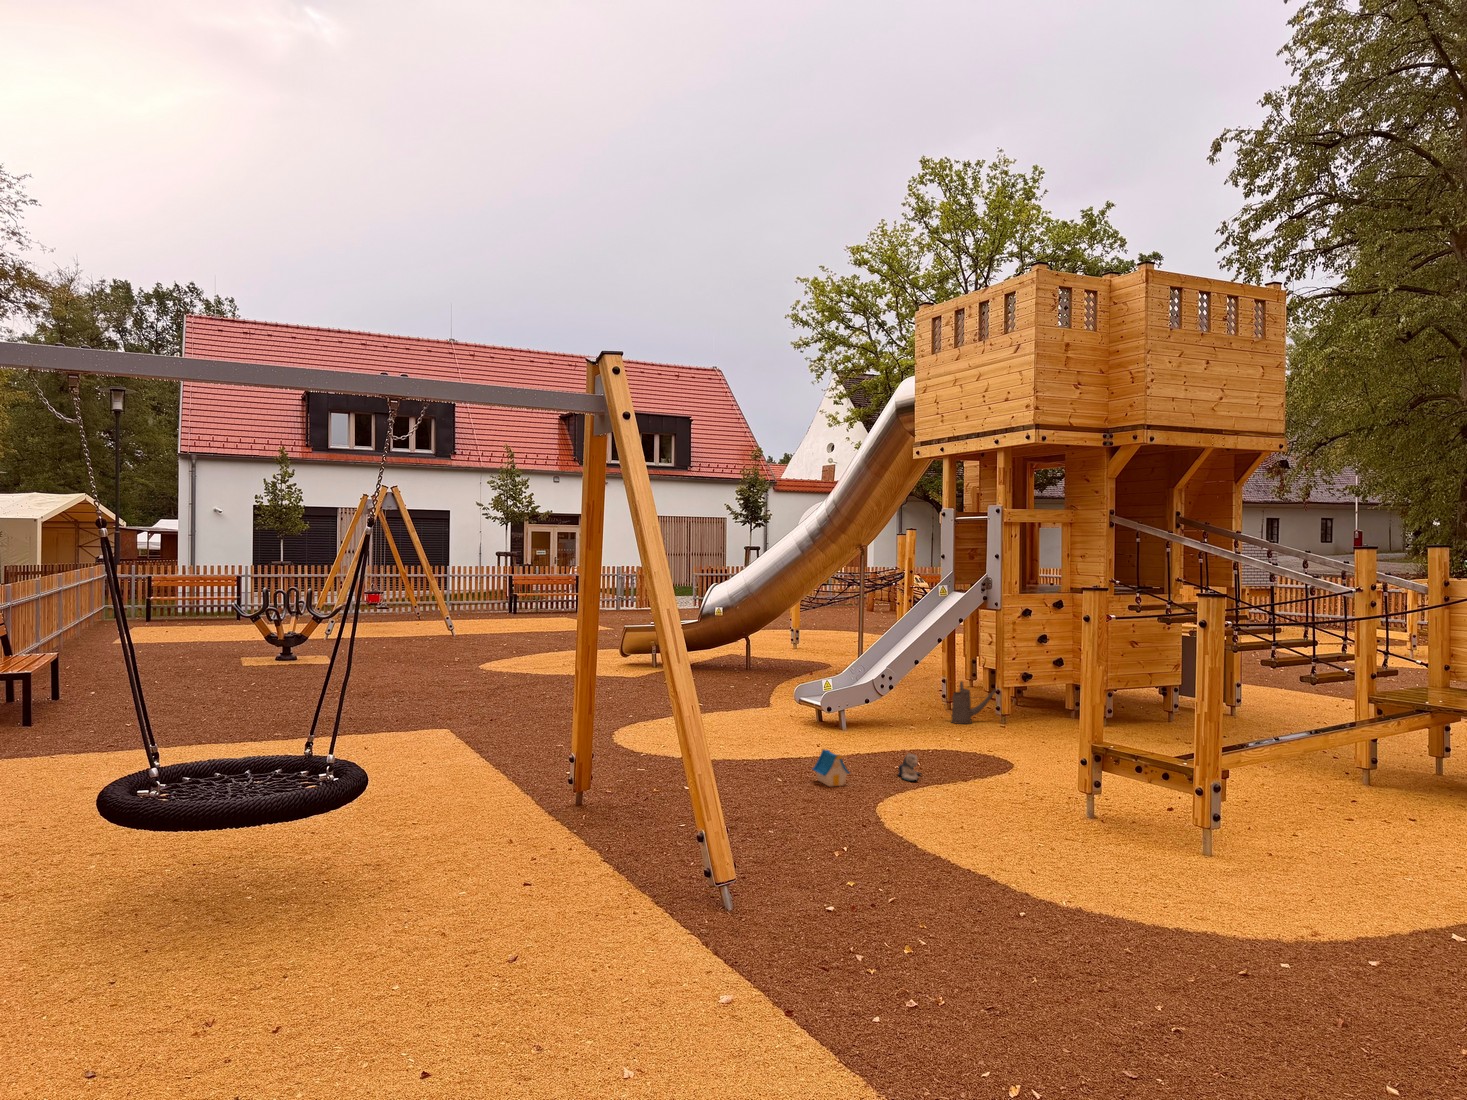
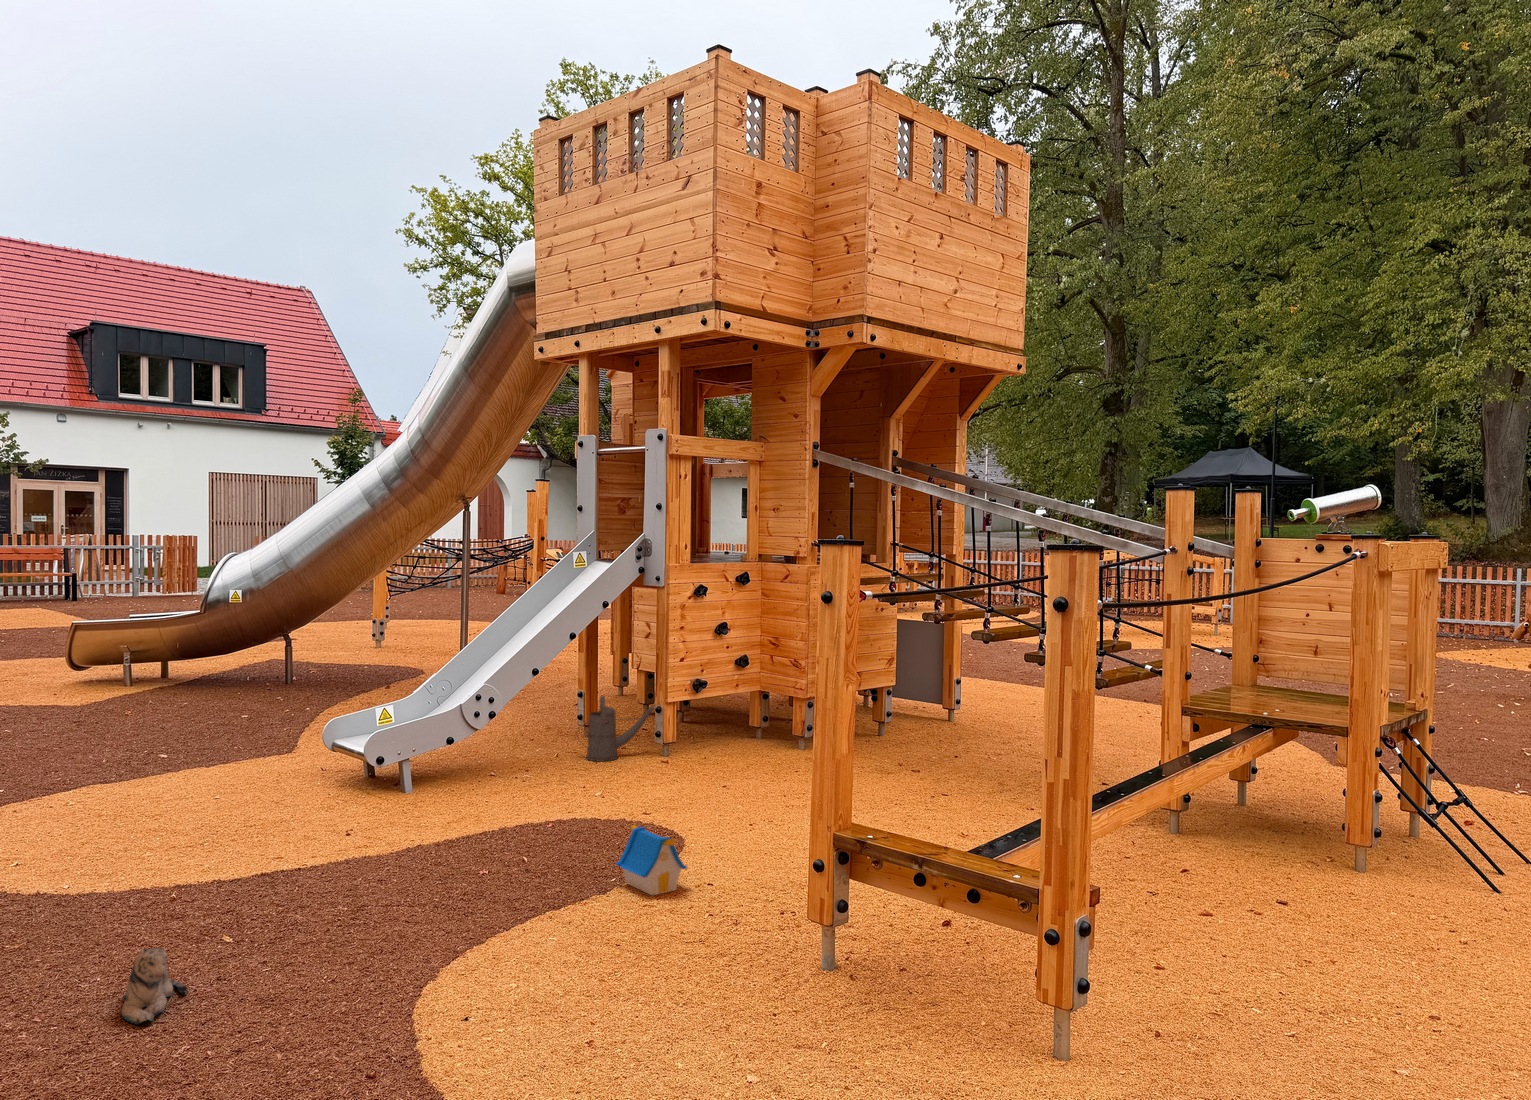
toy house: present [812,749,850,786] -> present [616,825,687,895]
plush toy: present [898,754,921,781] -> present [121,948,188,1025]

